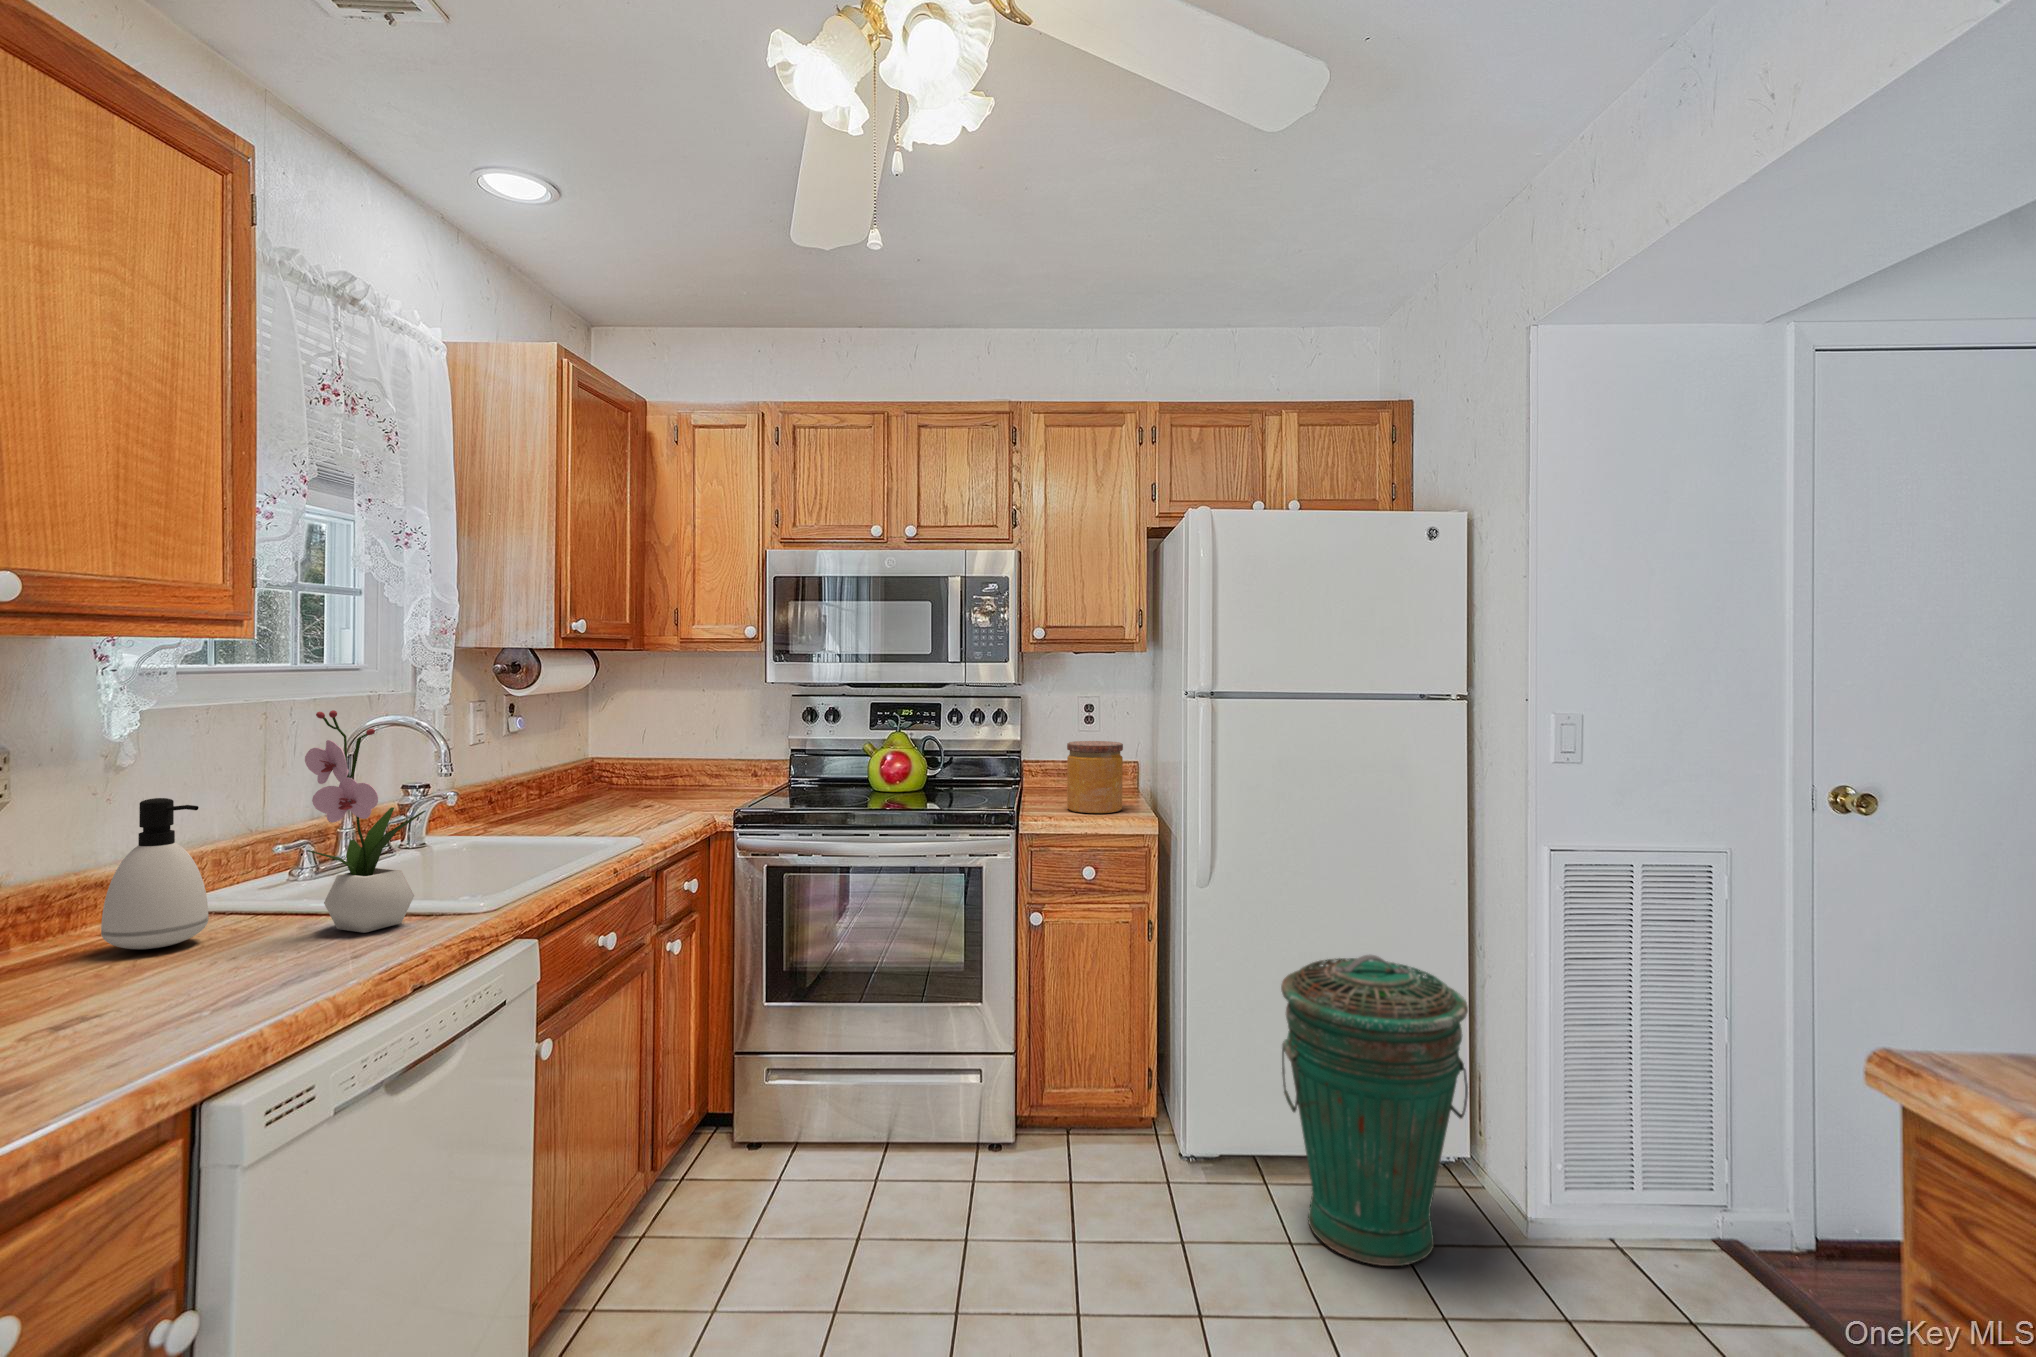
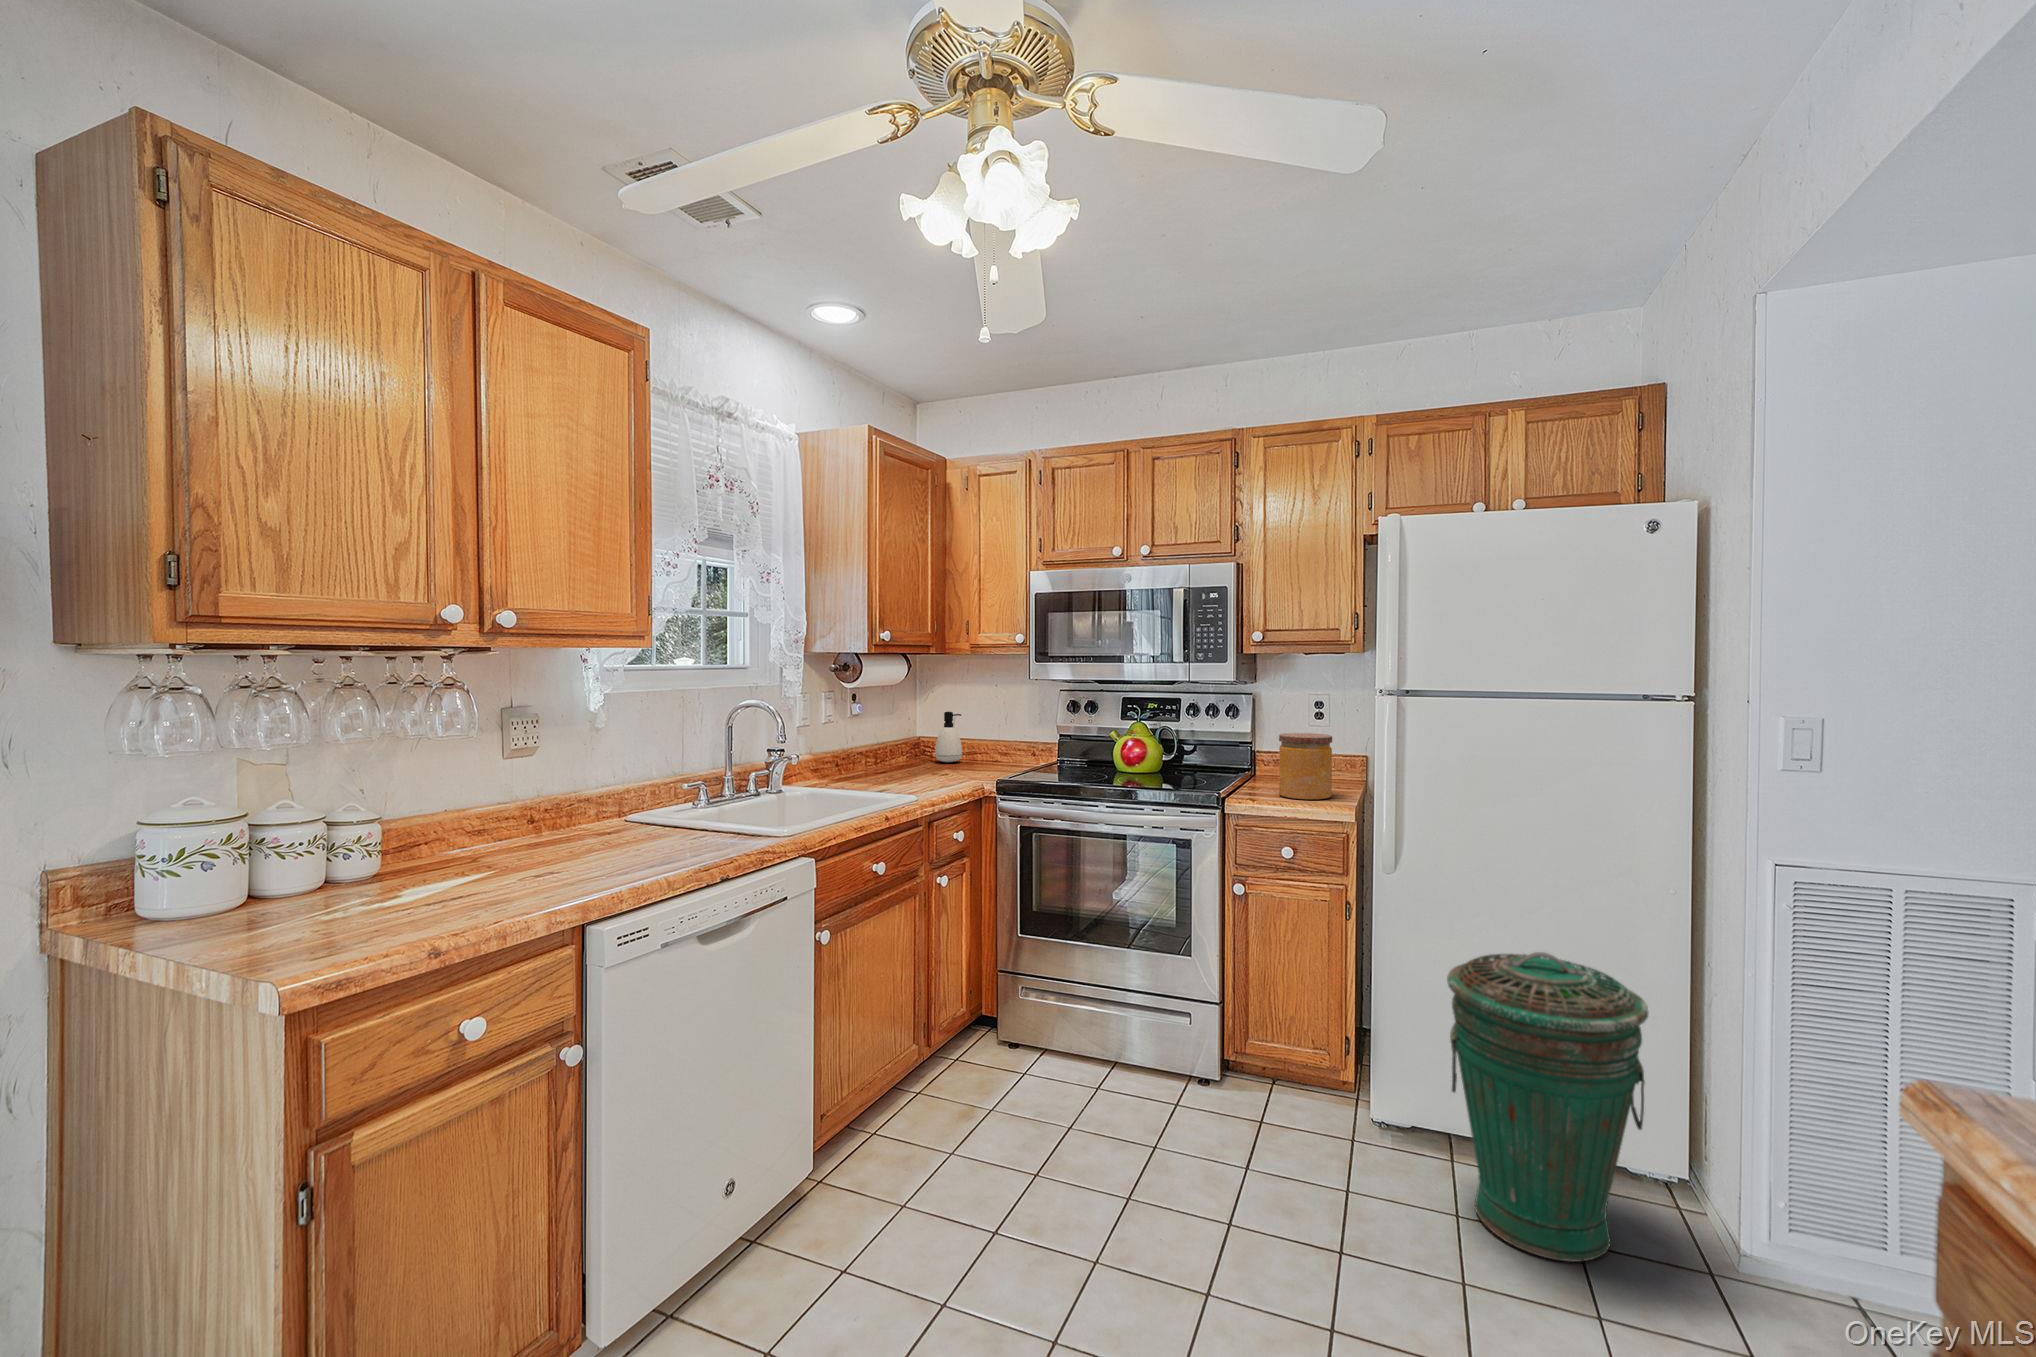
flower arrangement: present [305,710,426,933] -> none [677,699,746,843]
soap dispenser: present [101,798,208,949] -> present [935,712,962,762]

